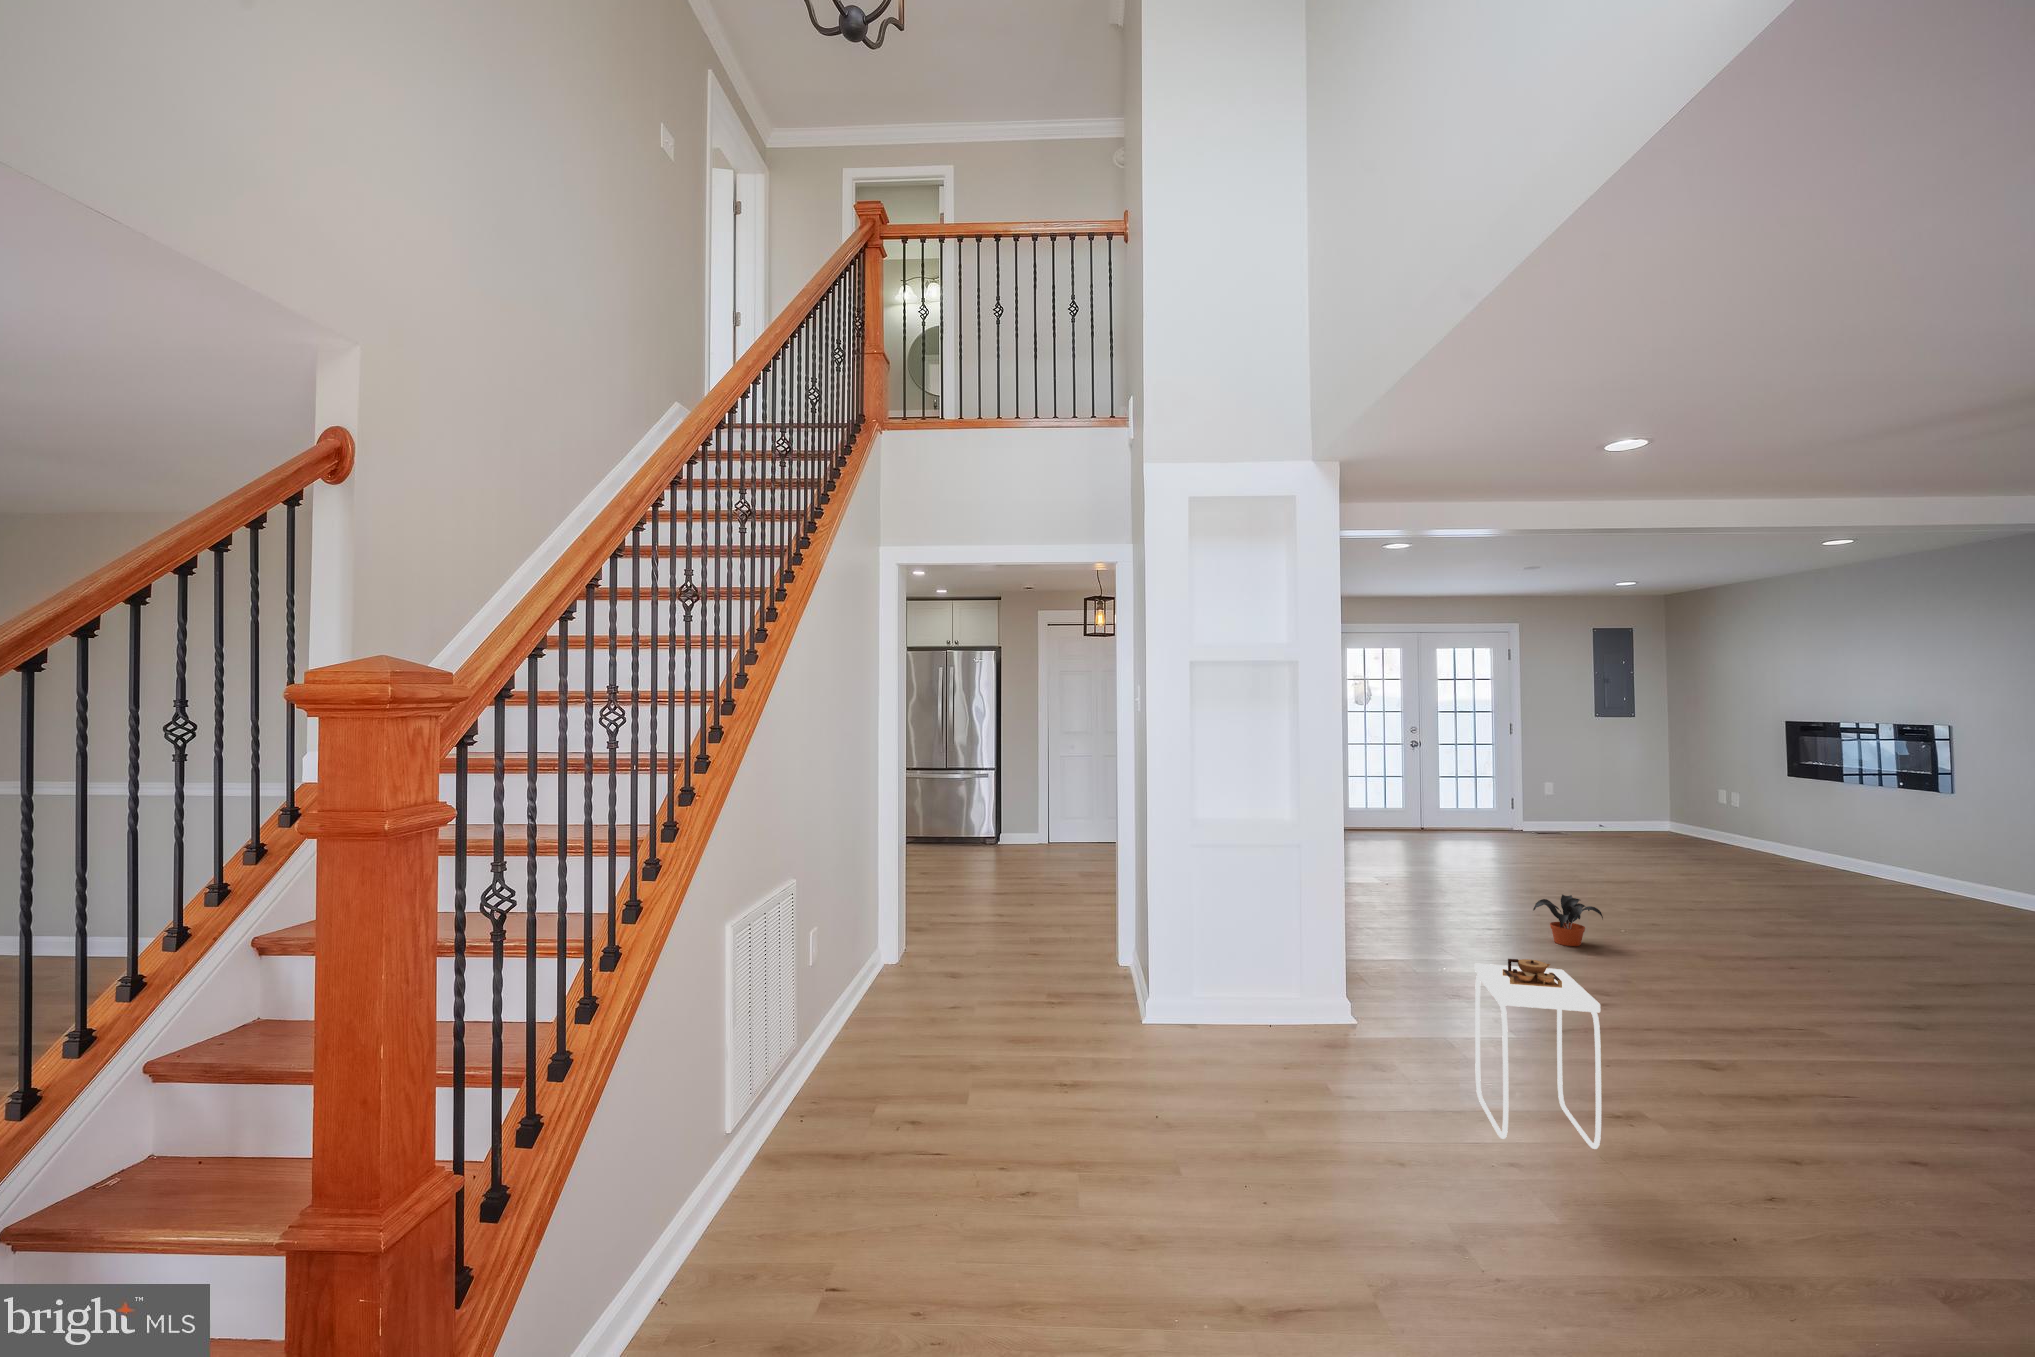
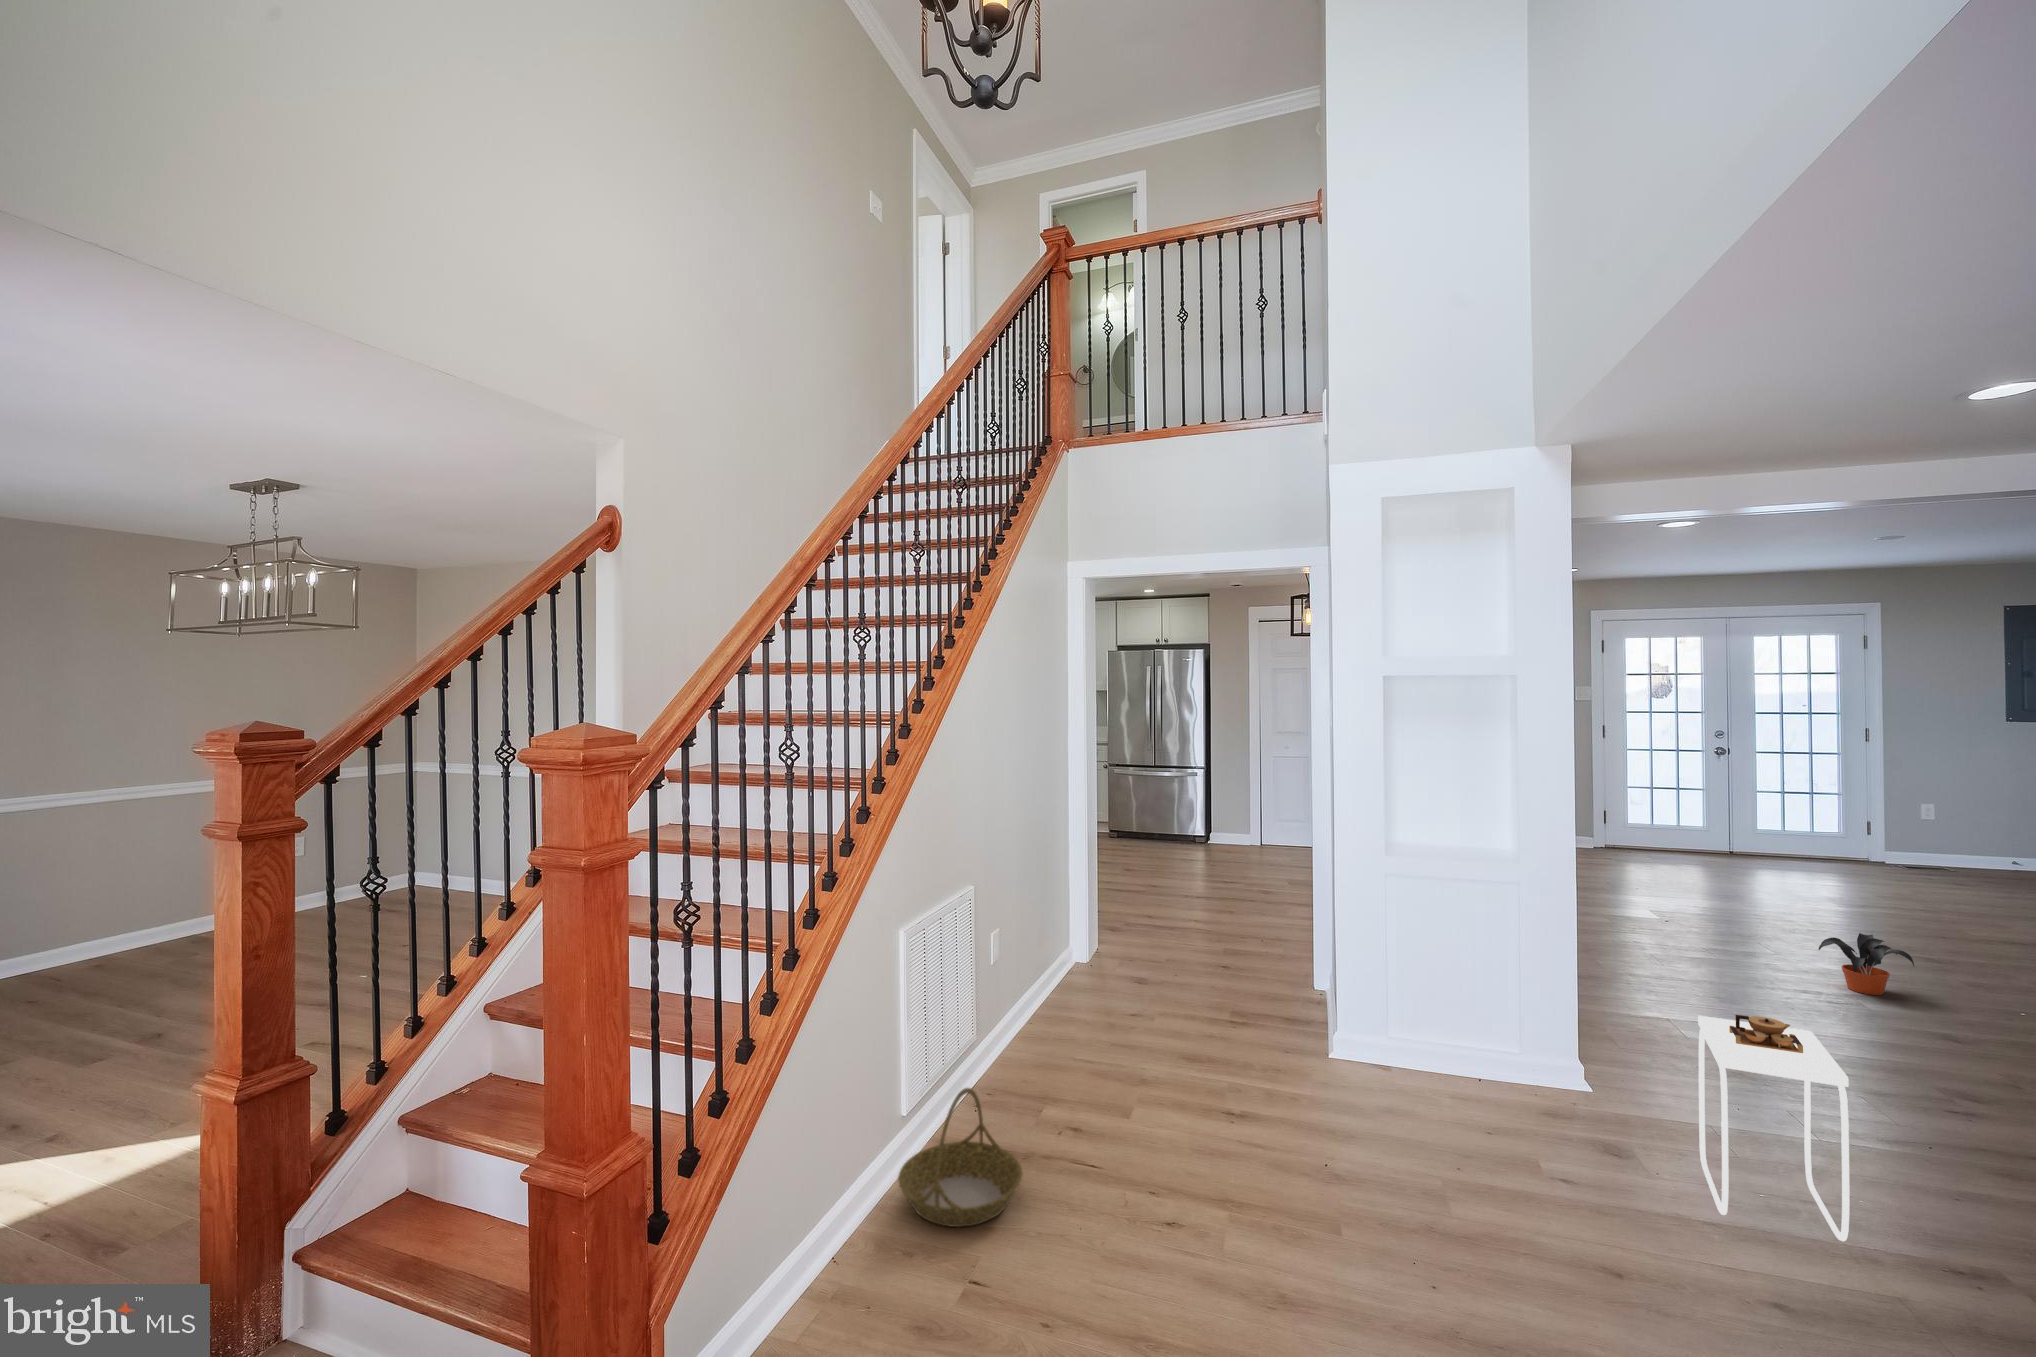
basket: none [726,1093,866,1247] -> present [898,1088,1023,1227]

